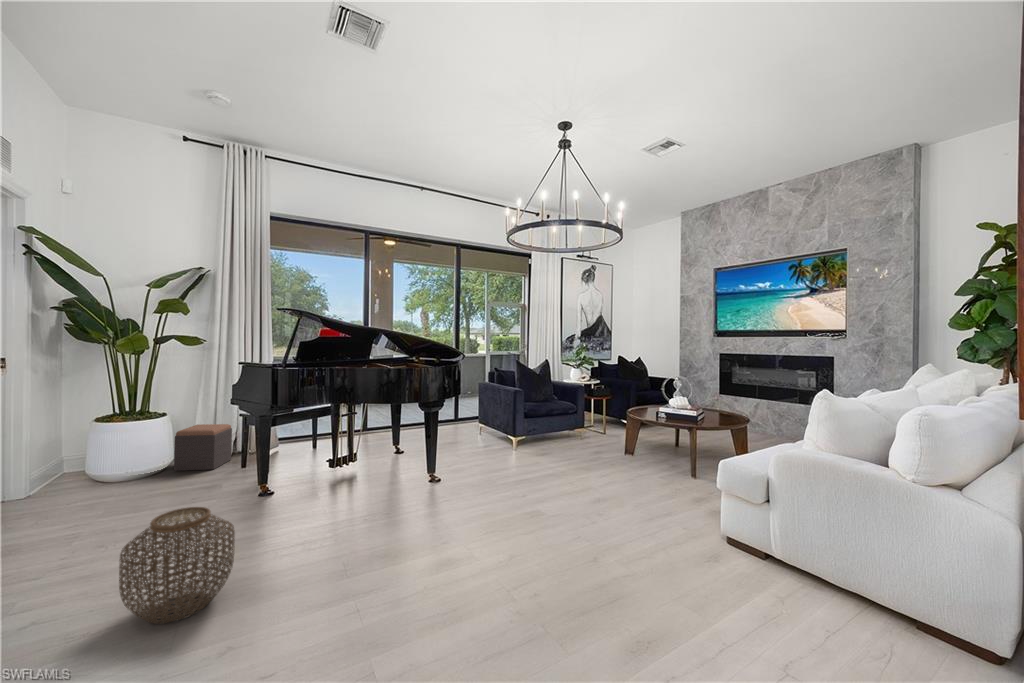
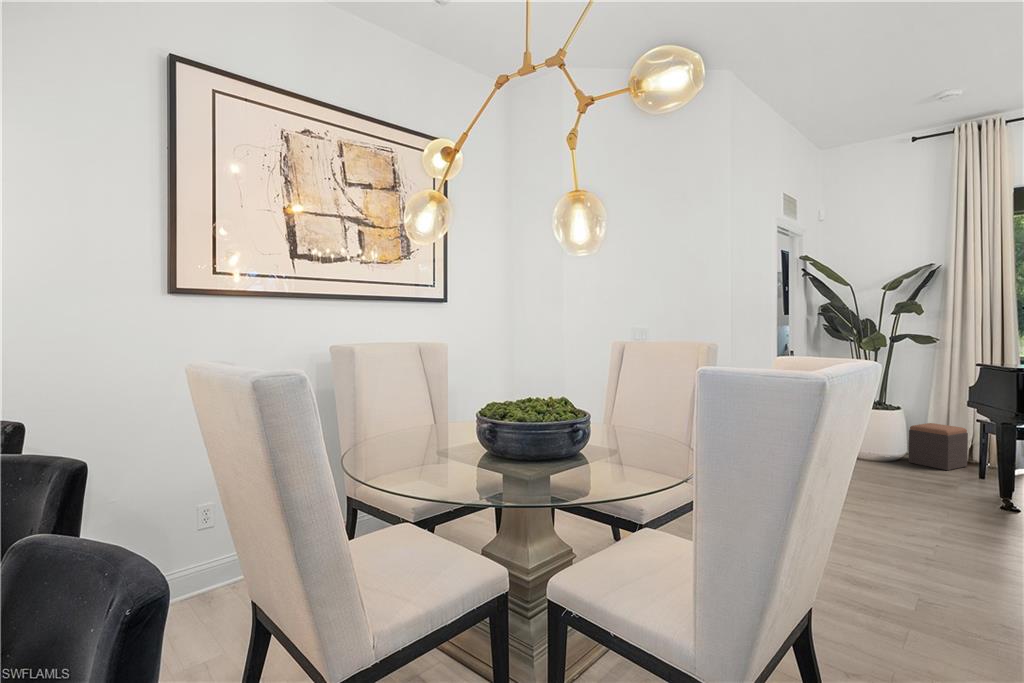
woven basket: present [119,507,235,624] -> none [881,475,967,558]

